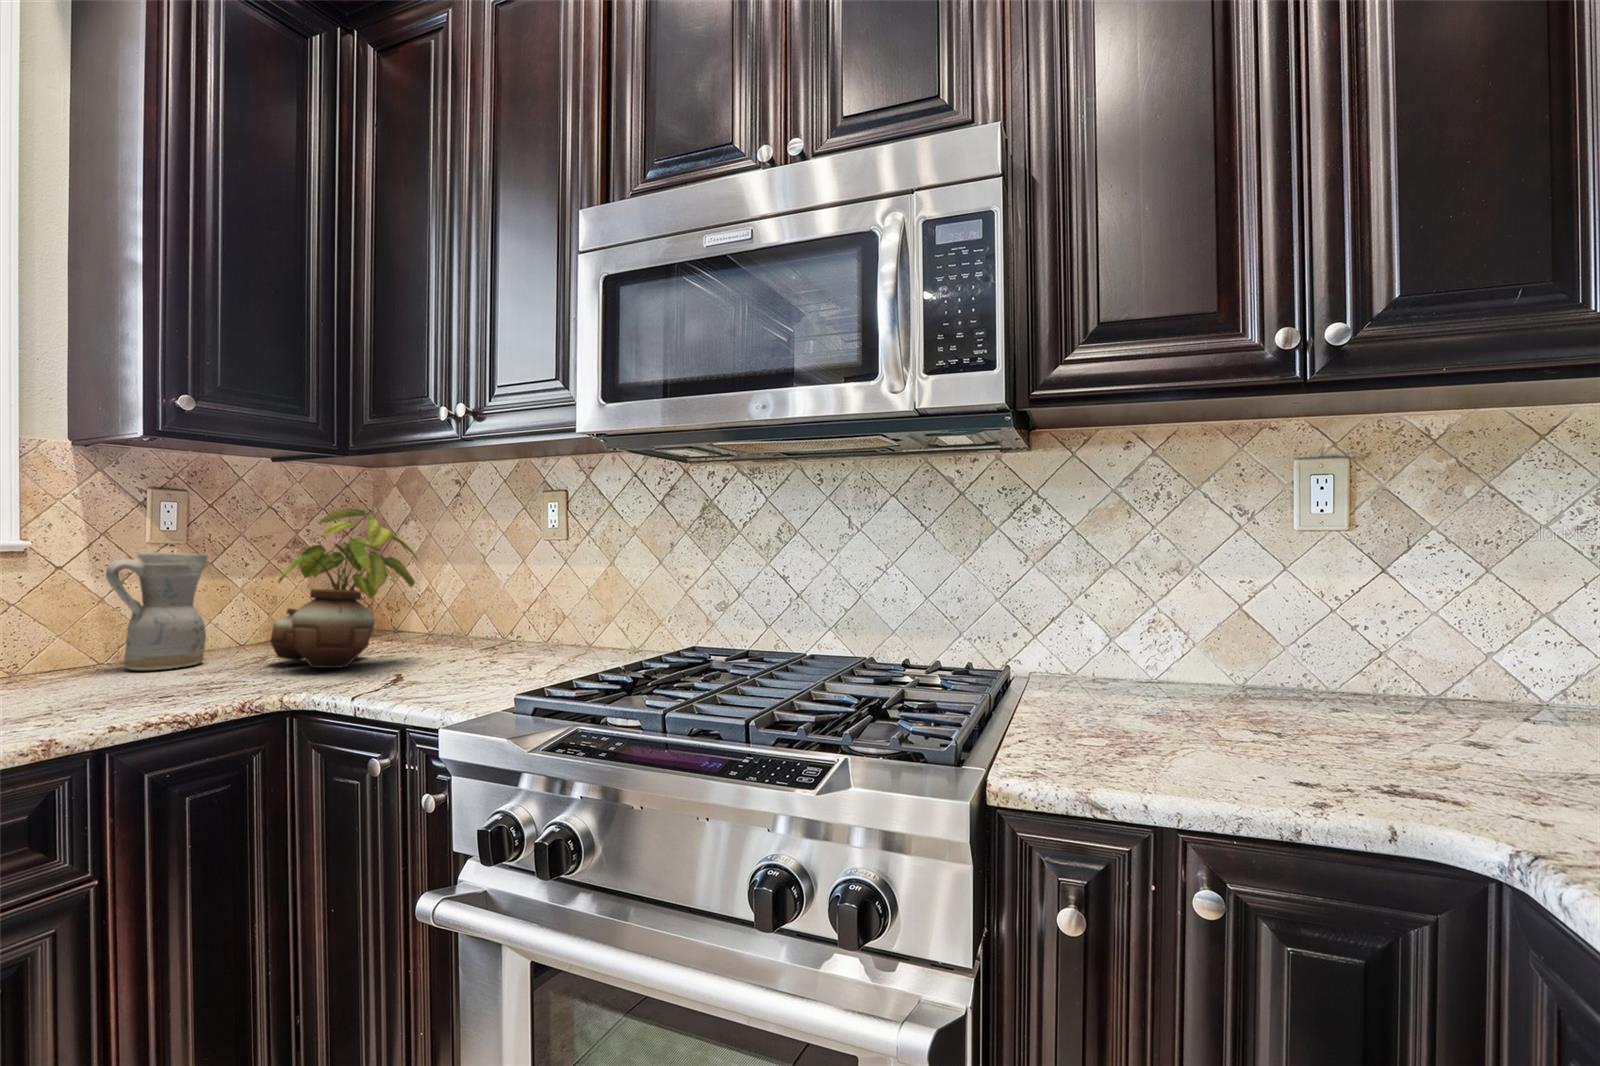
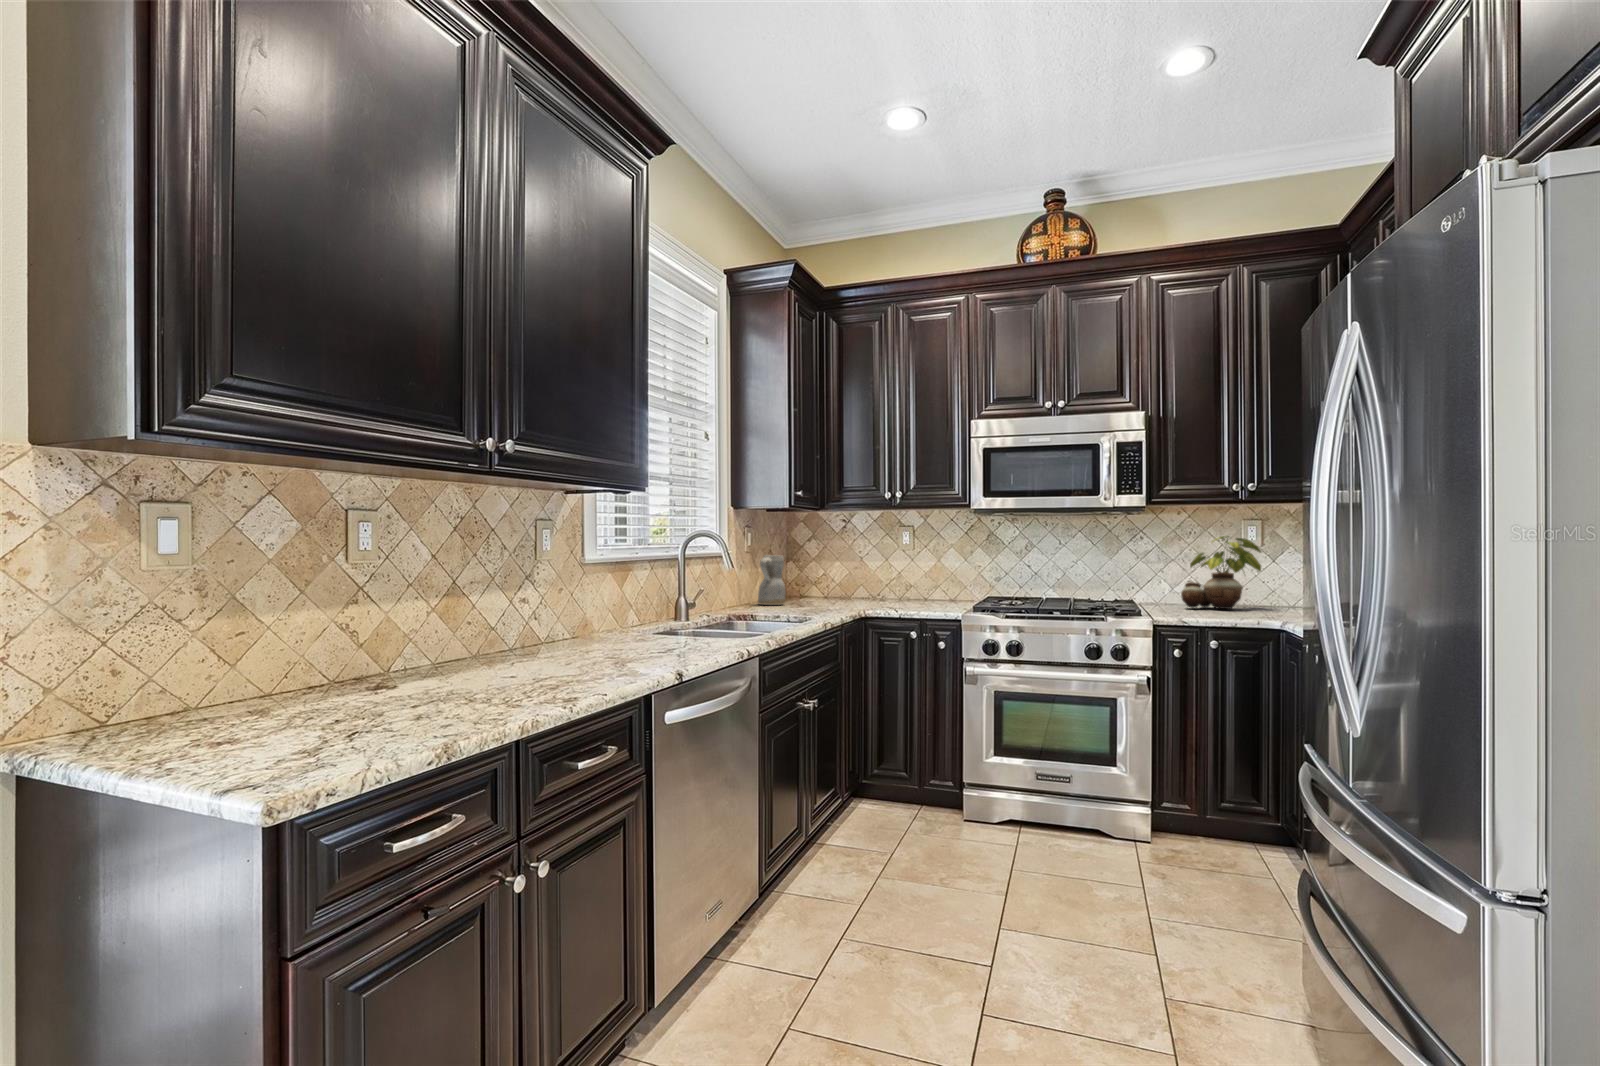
potted plant: present [270,509,418,668] -> present [1181,536,1261,609]

